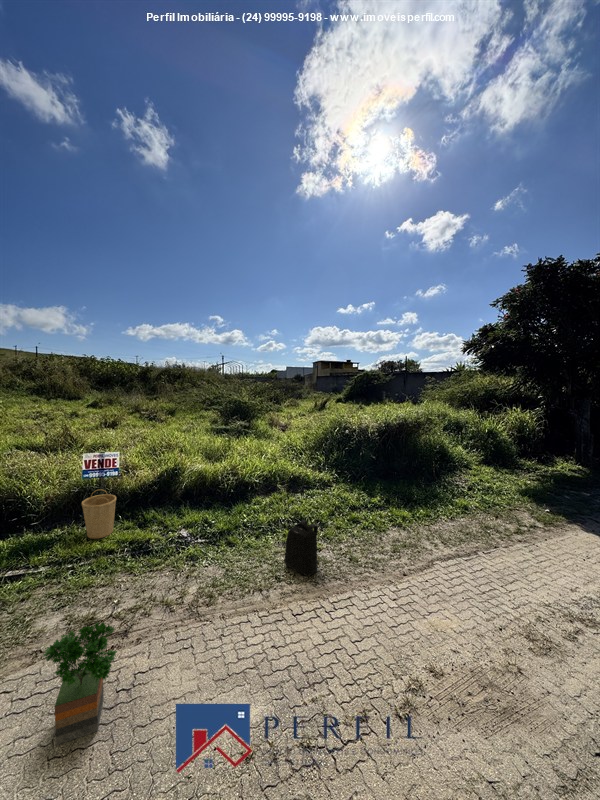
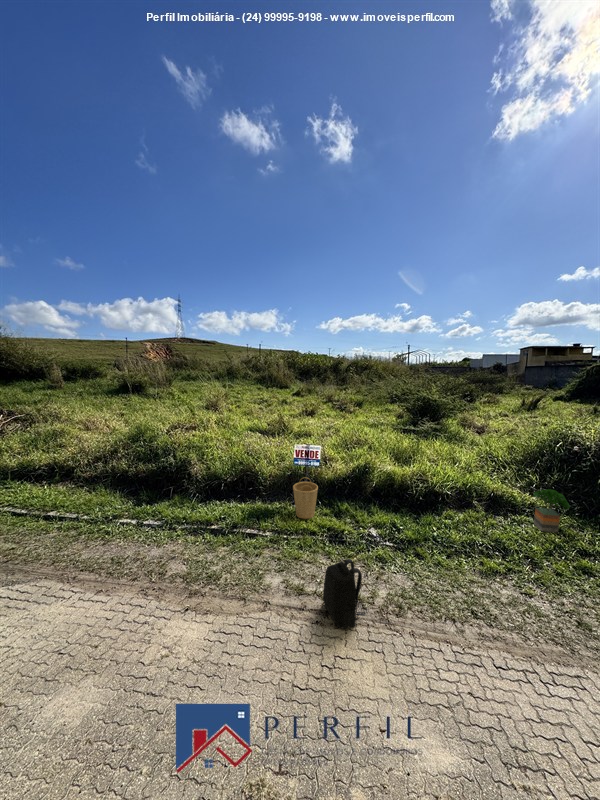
backpack: present [284,520,319,576] -> present [323,559,365,629]
potted tree: present [44,622,117,745] -> present [534,489,570,532]

